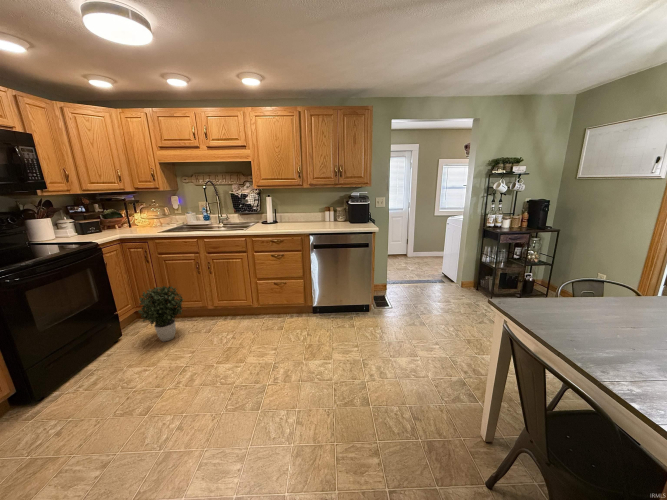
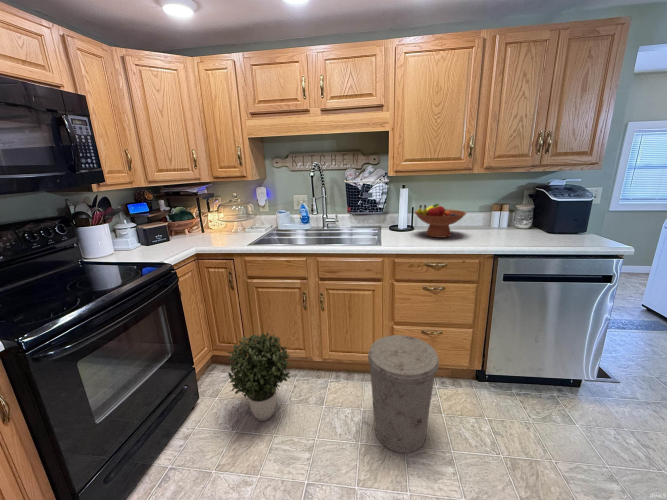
fruit bowl: none [271,206,301,226] -> present [415,204,466,238]
trash can: none [226,281,268,346] -> present [368,335,439,453]

